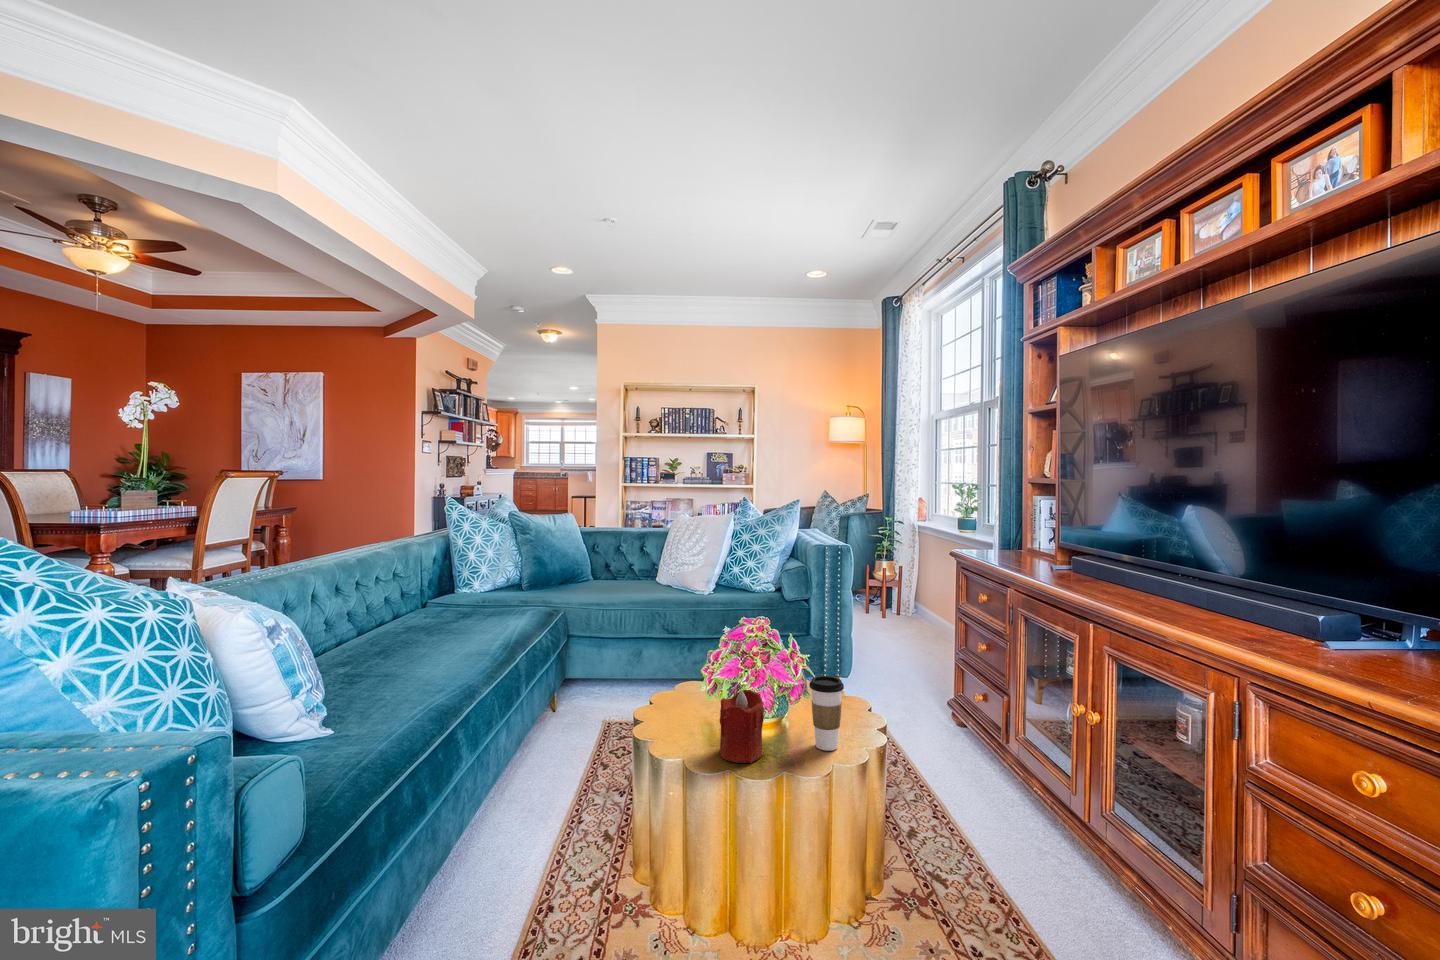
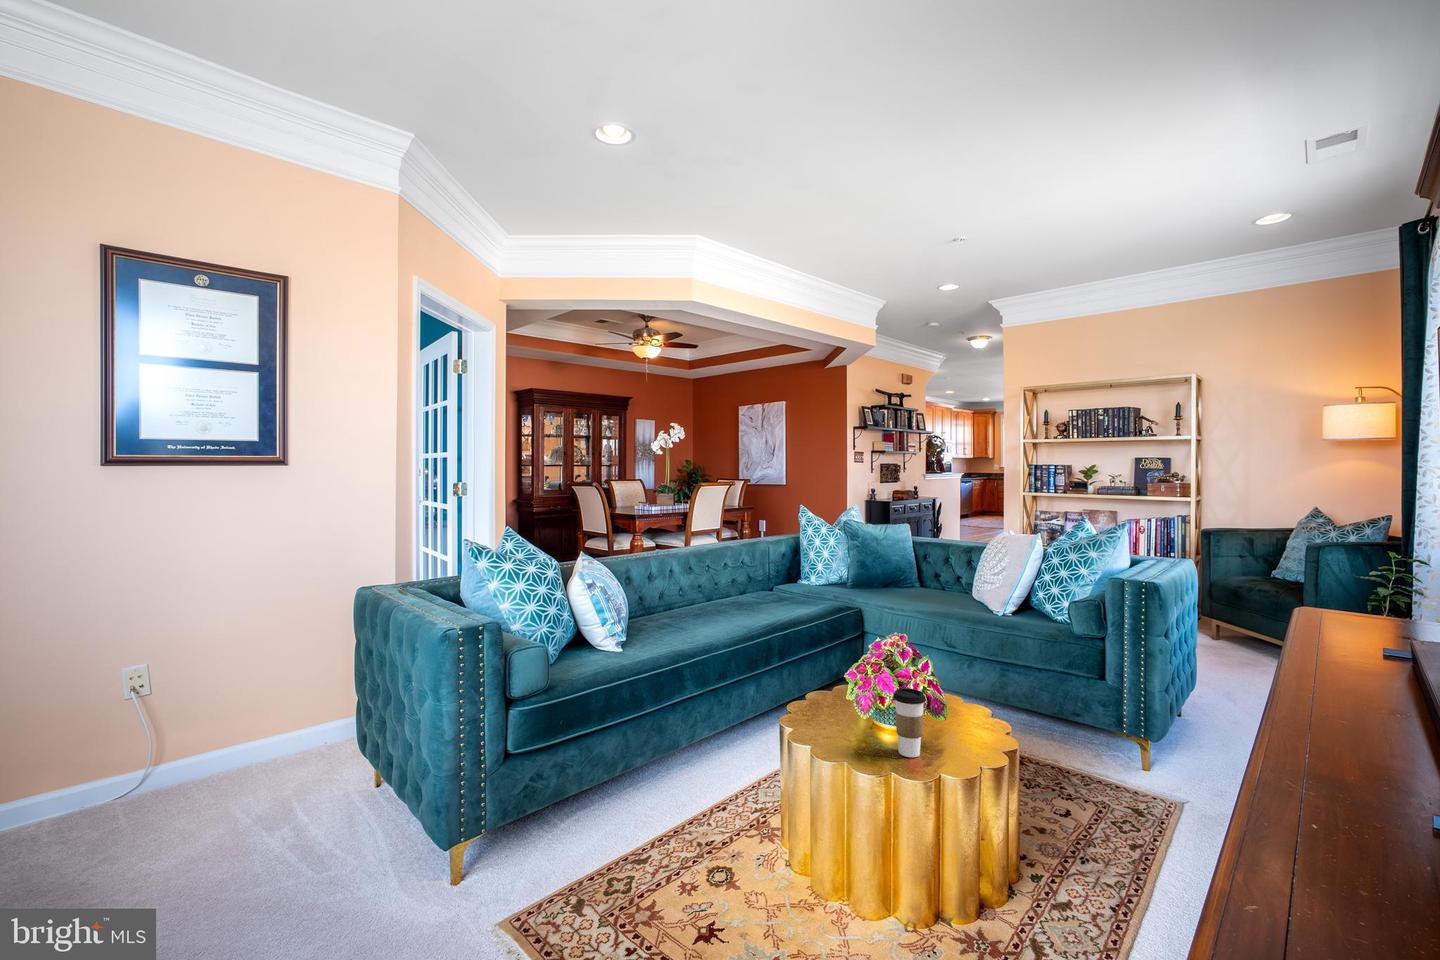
candle: present [720,690,764,763] -> none [814,682,854,743]

